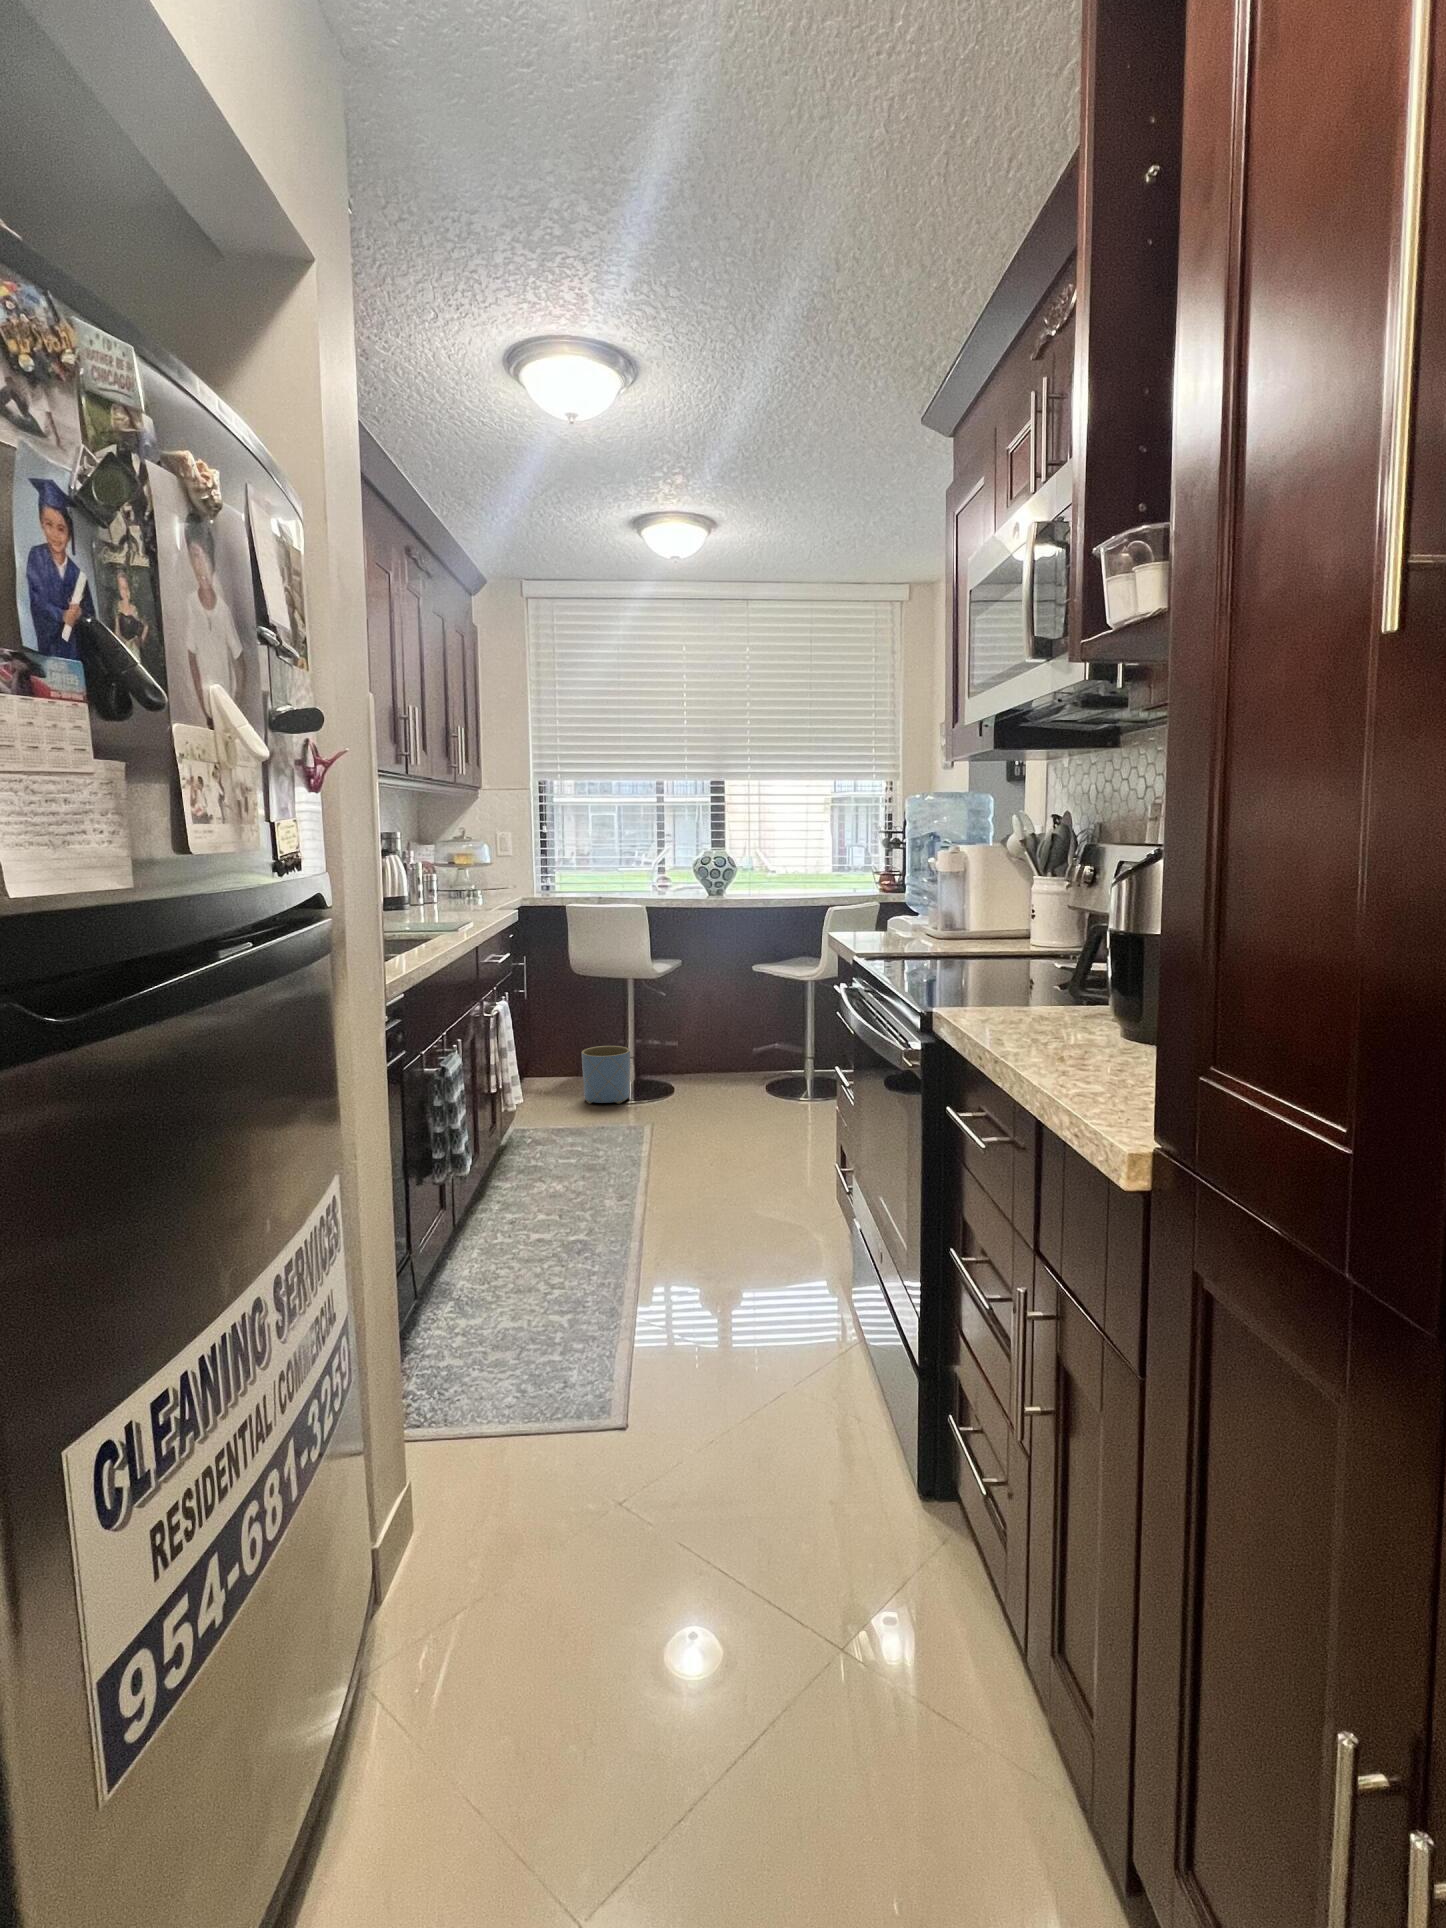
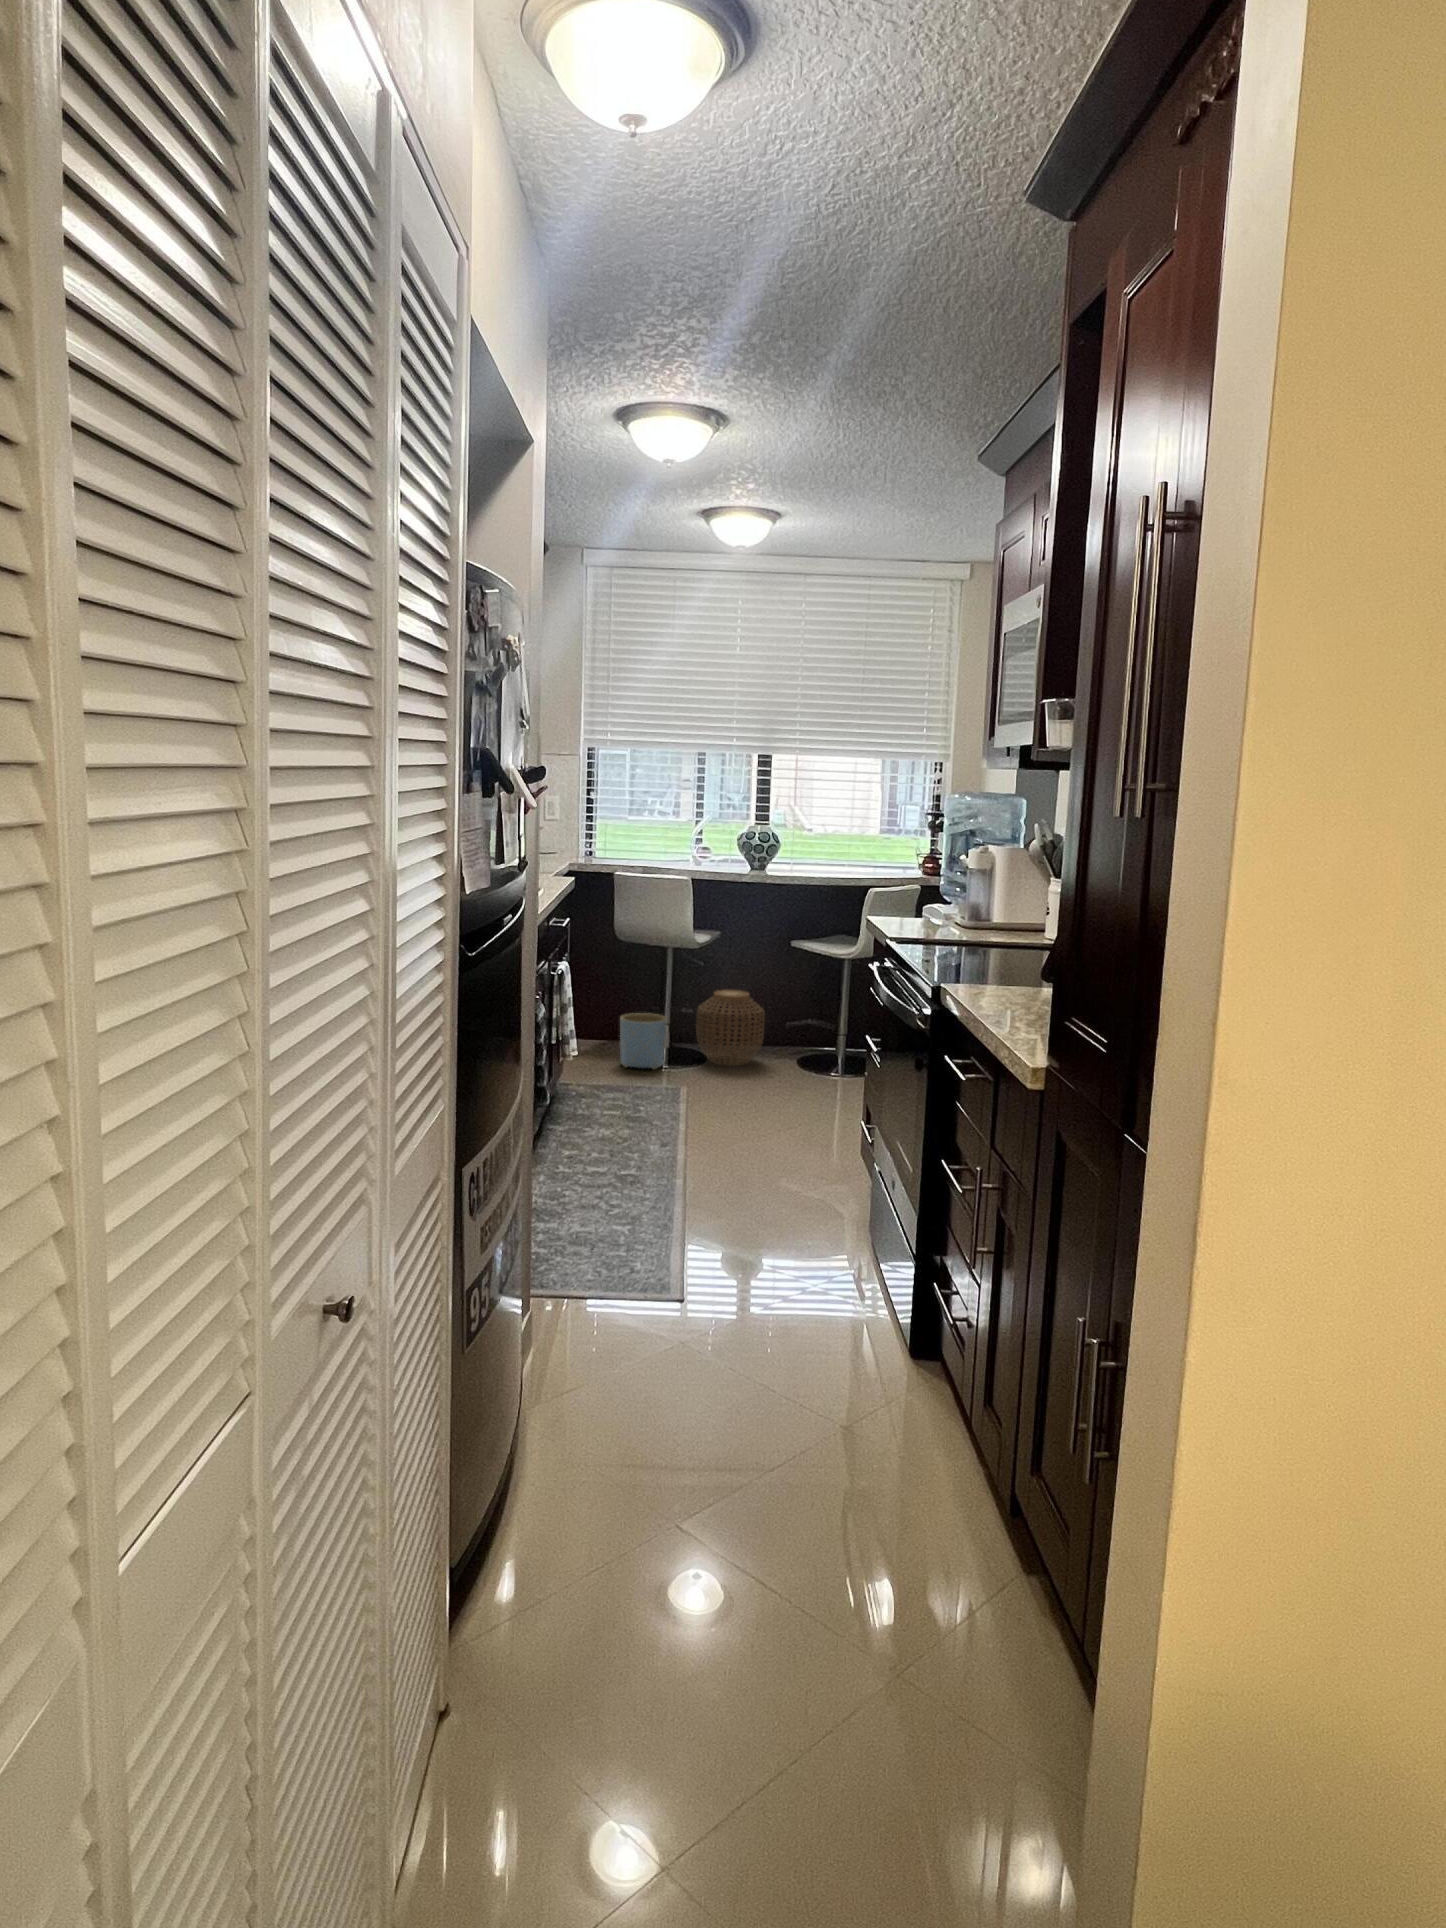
woven basket: none [661,1016,730,1094] -> present [696,990,765,1066]

